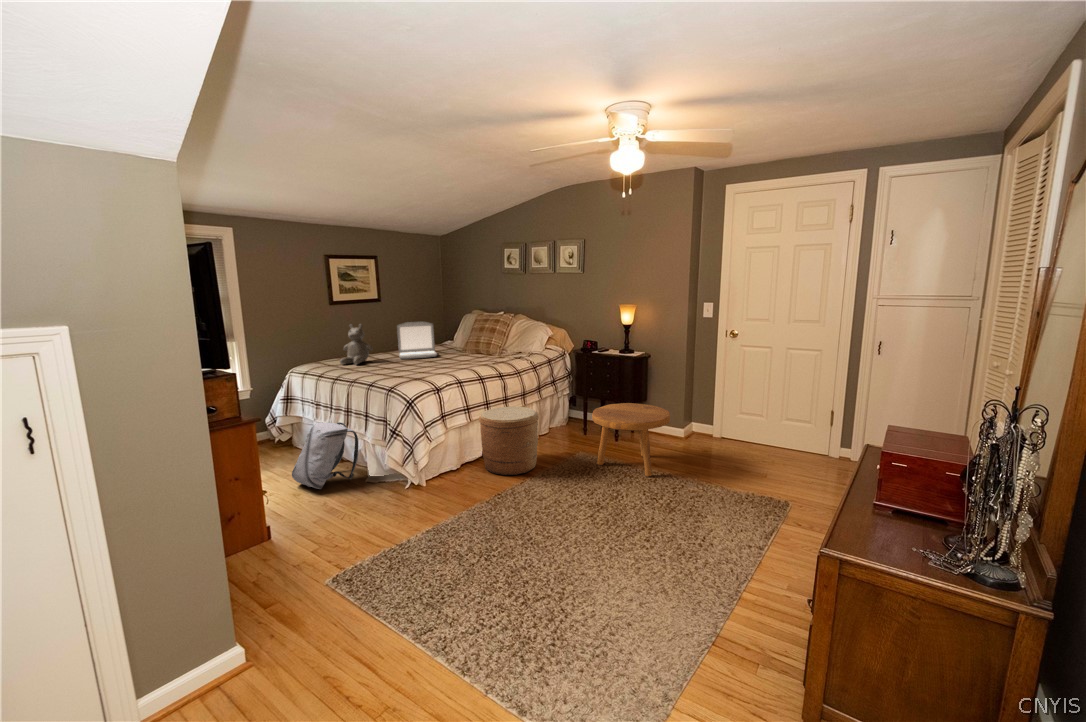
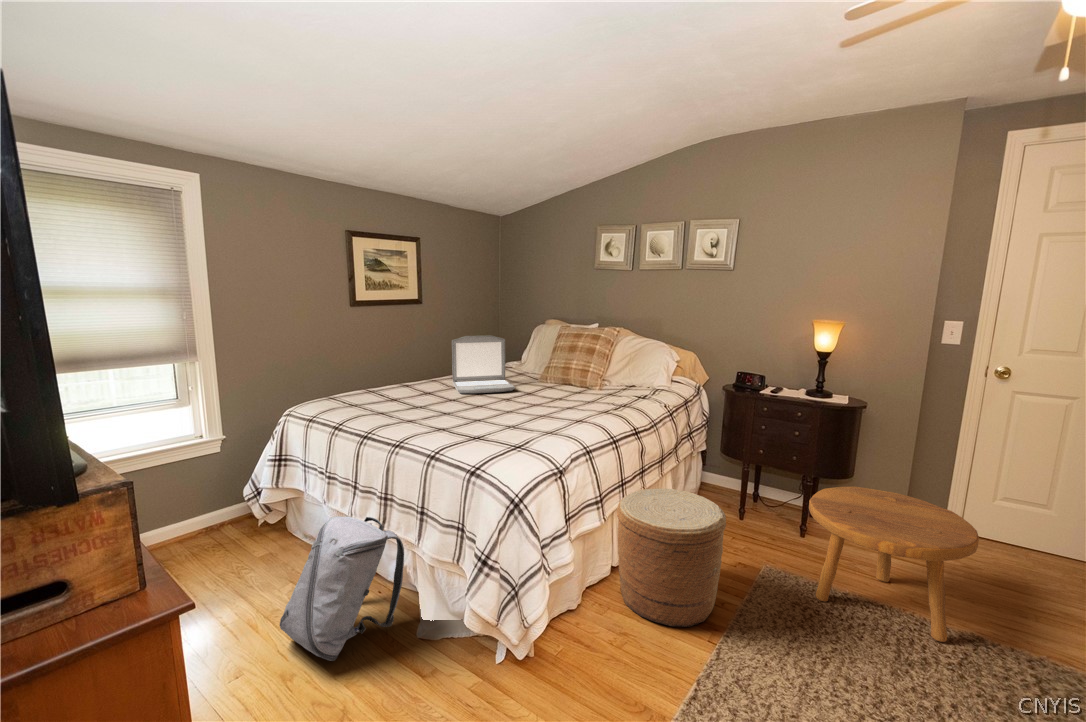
teddy bear: present [340,324,373,365] -> none [367,337,420,404]

